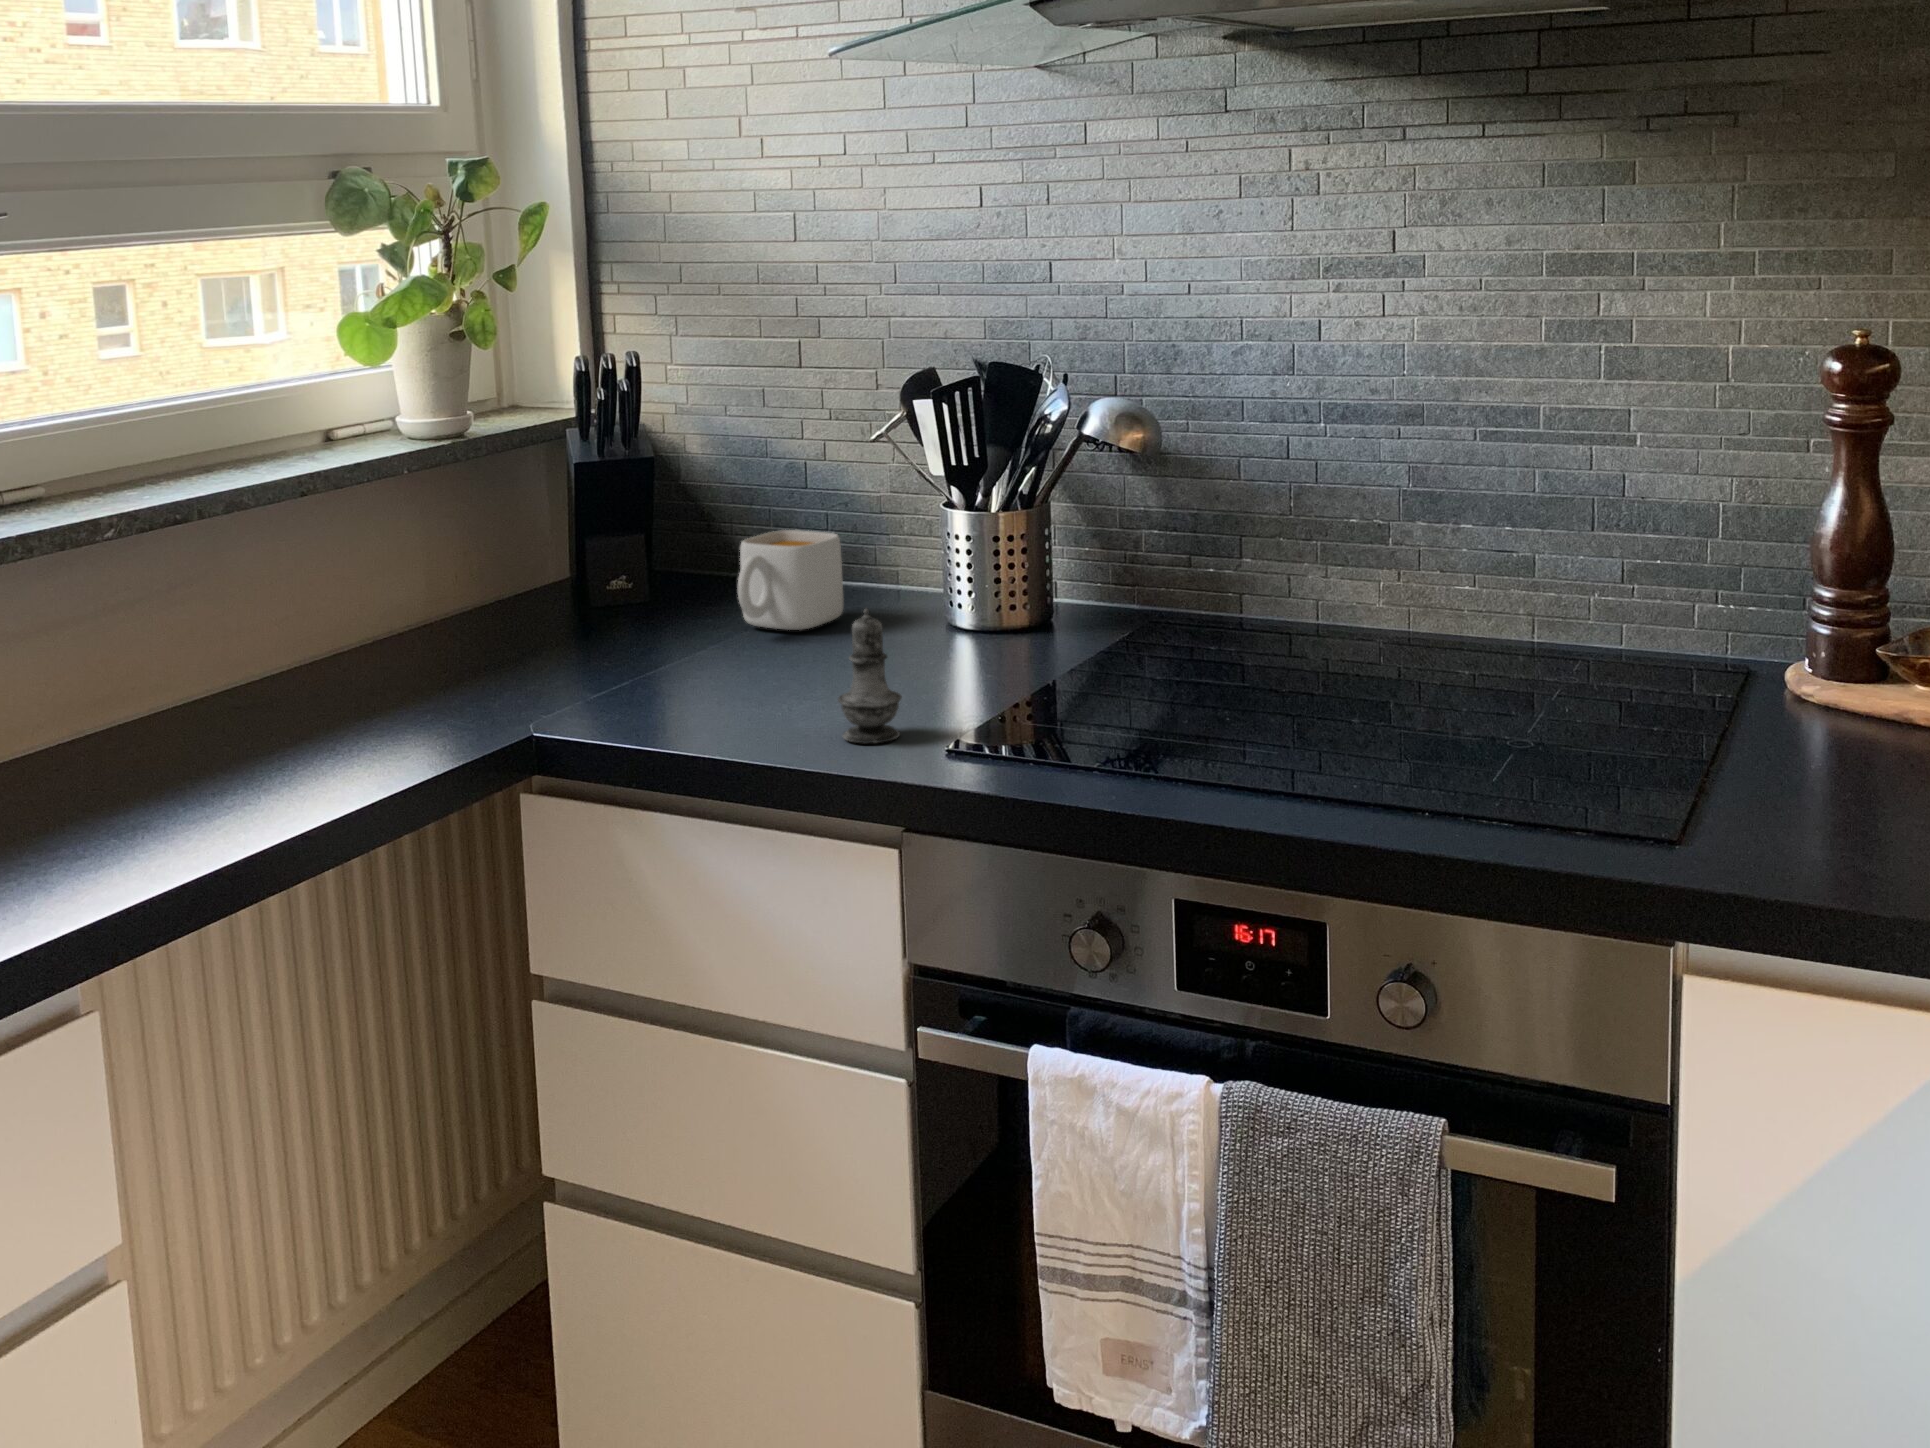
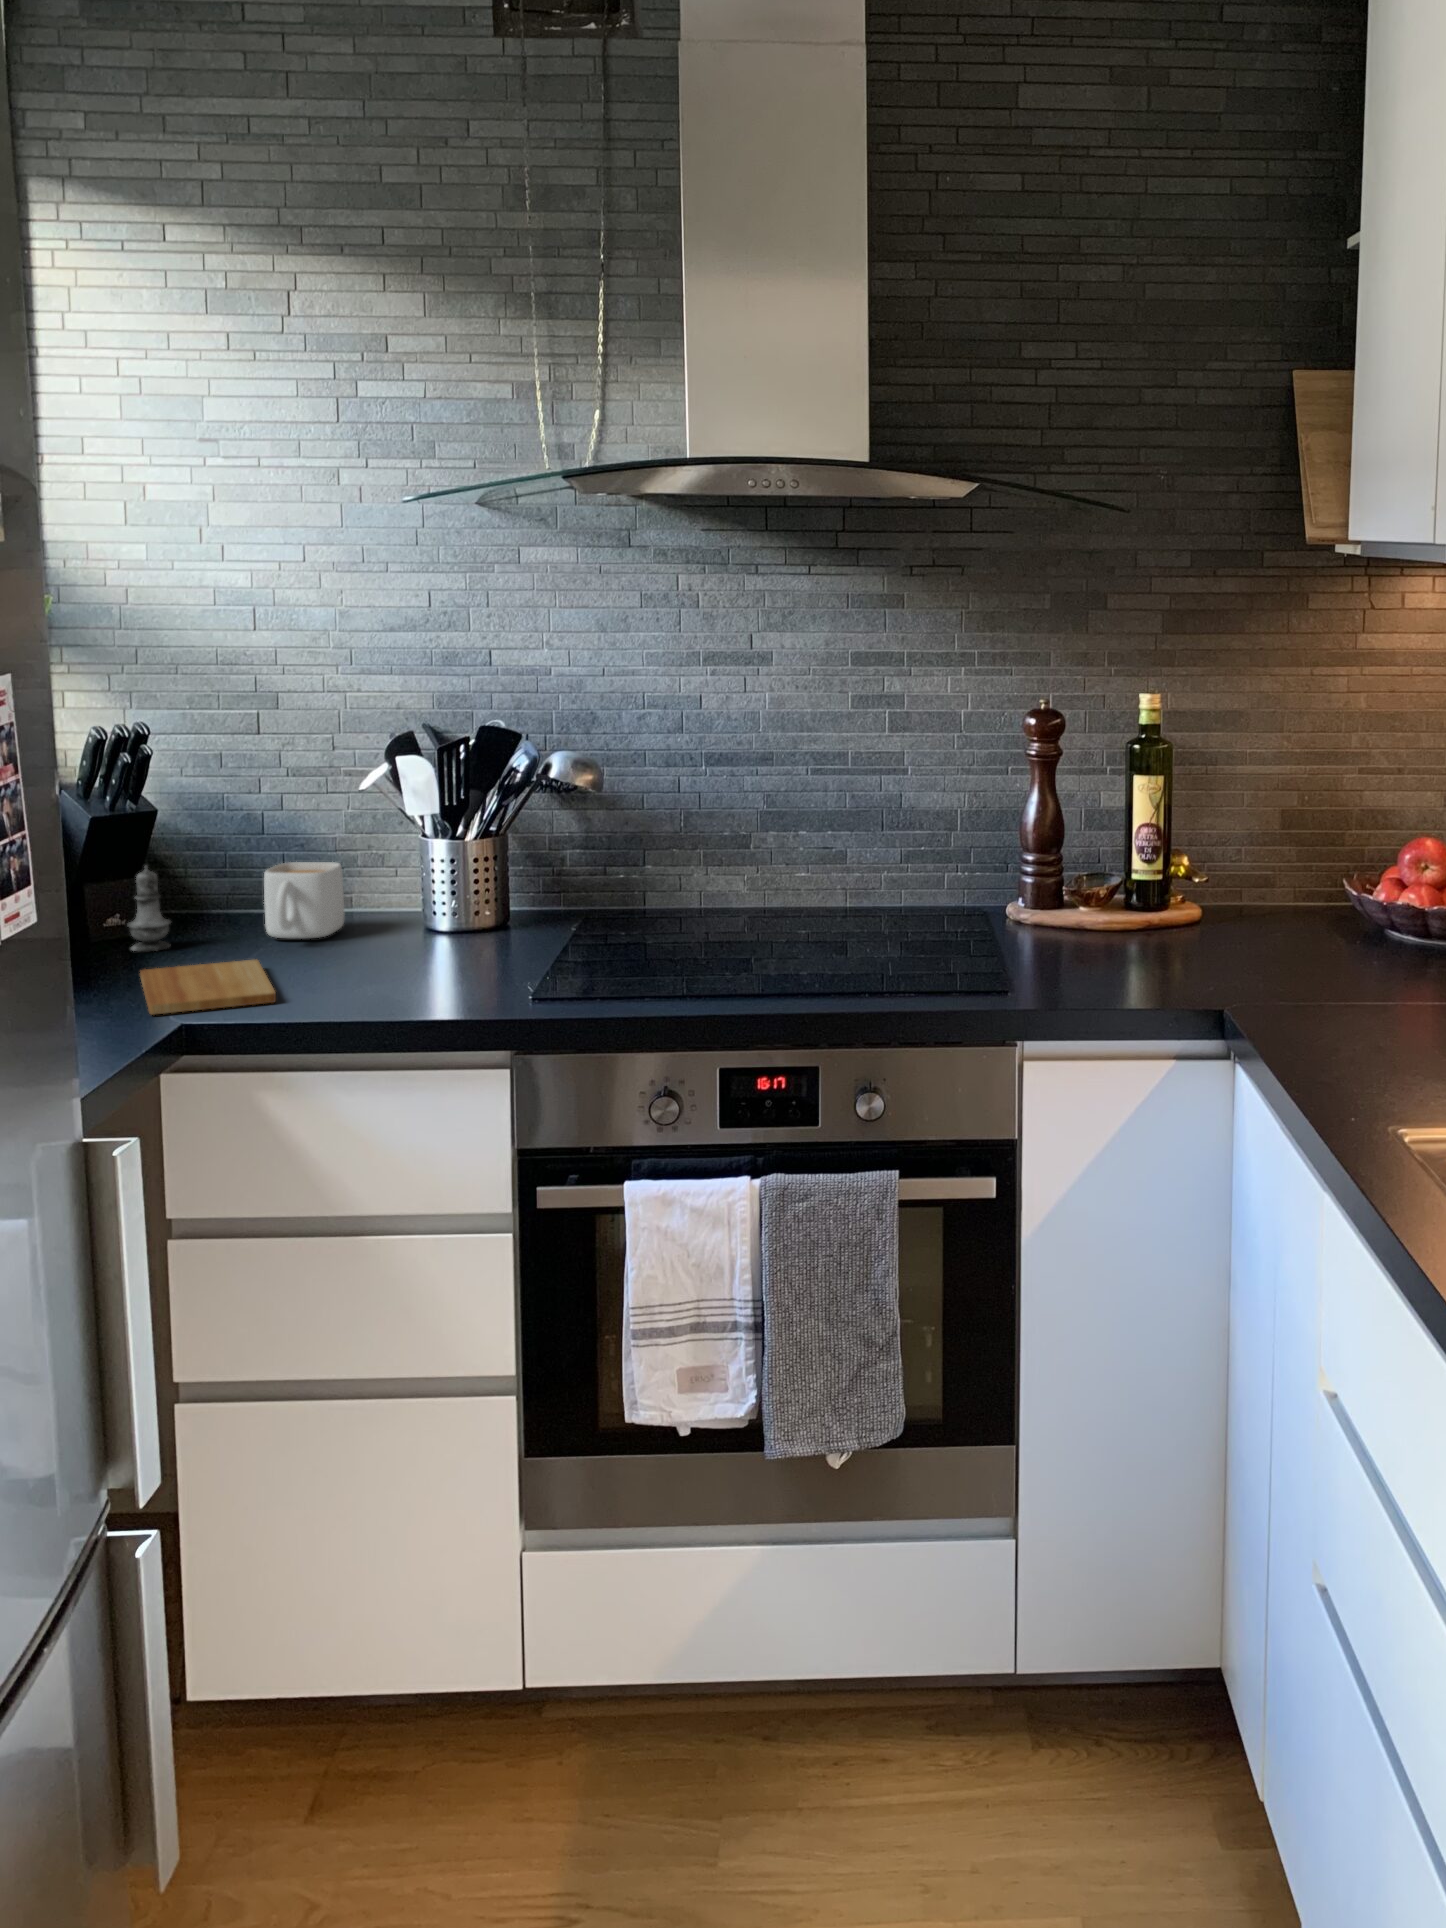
salt shaker: present [838,608,902,743] -> present [128,866,171,951]
cutting board: none [495,655,688,722] -> present [140,960,276,1015]

